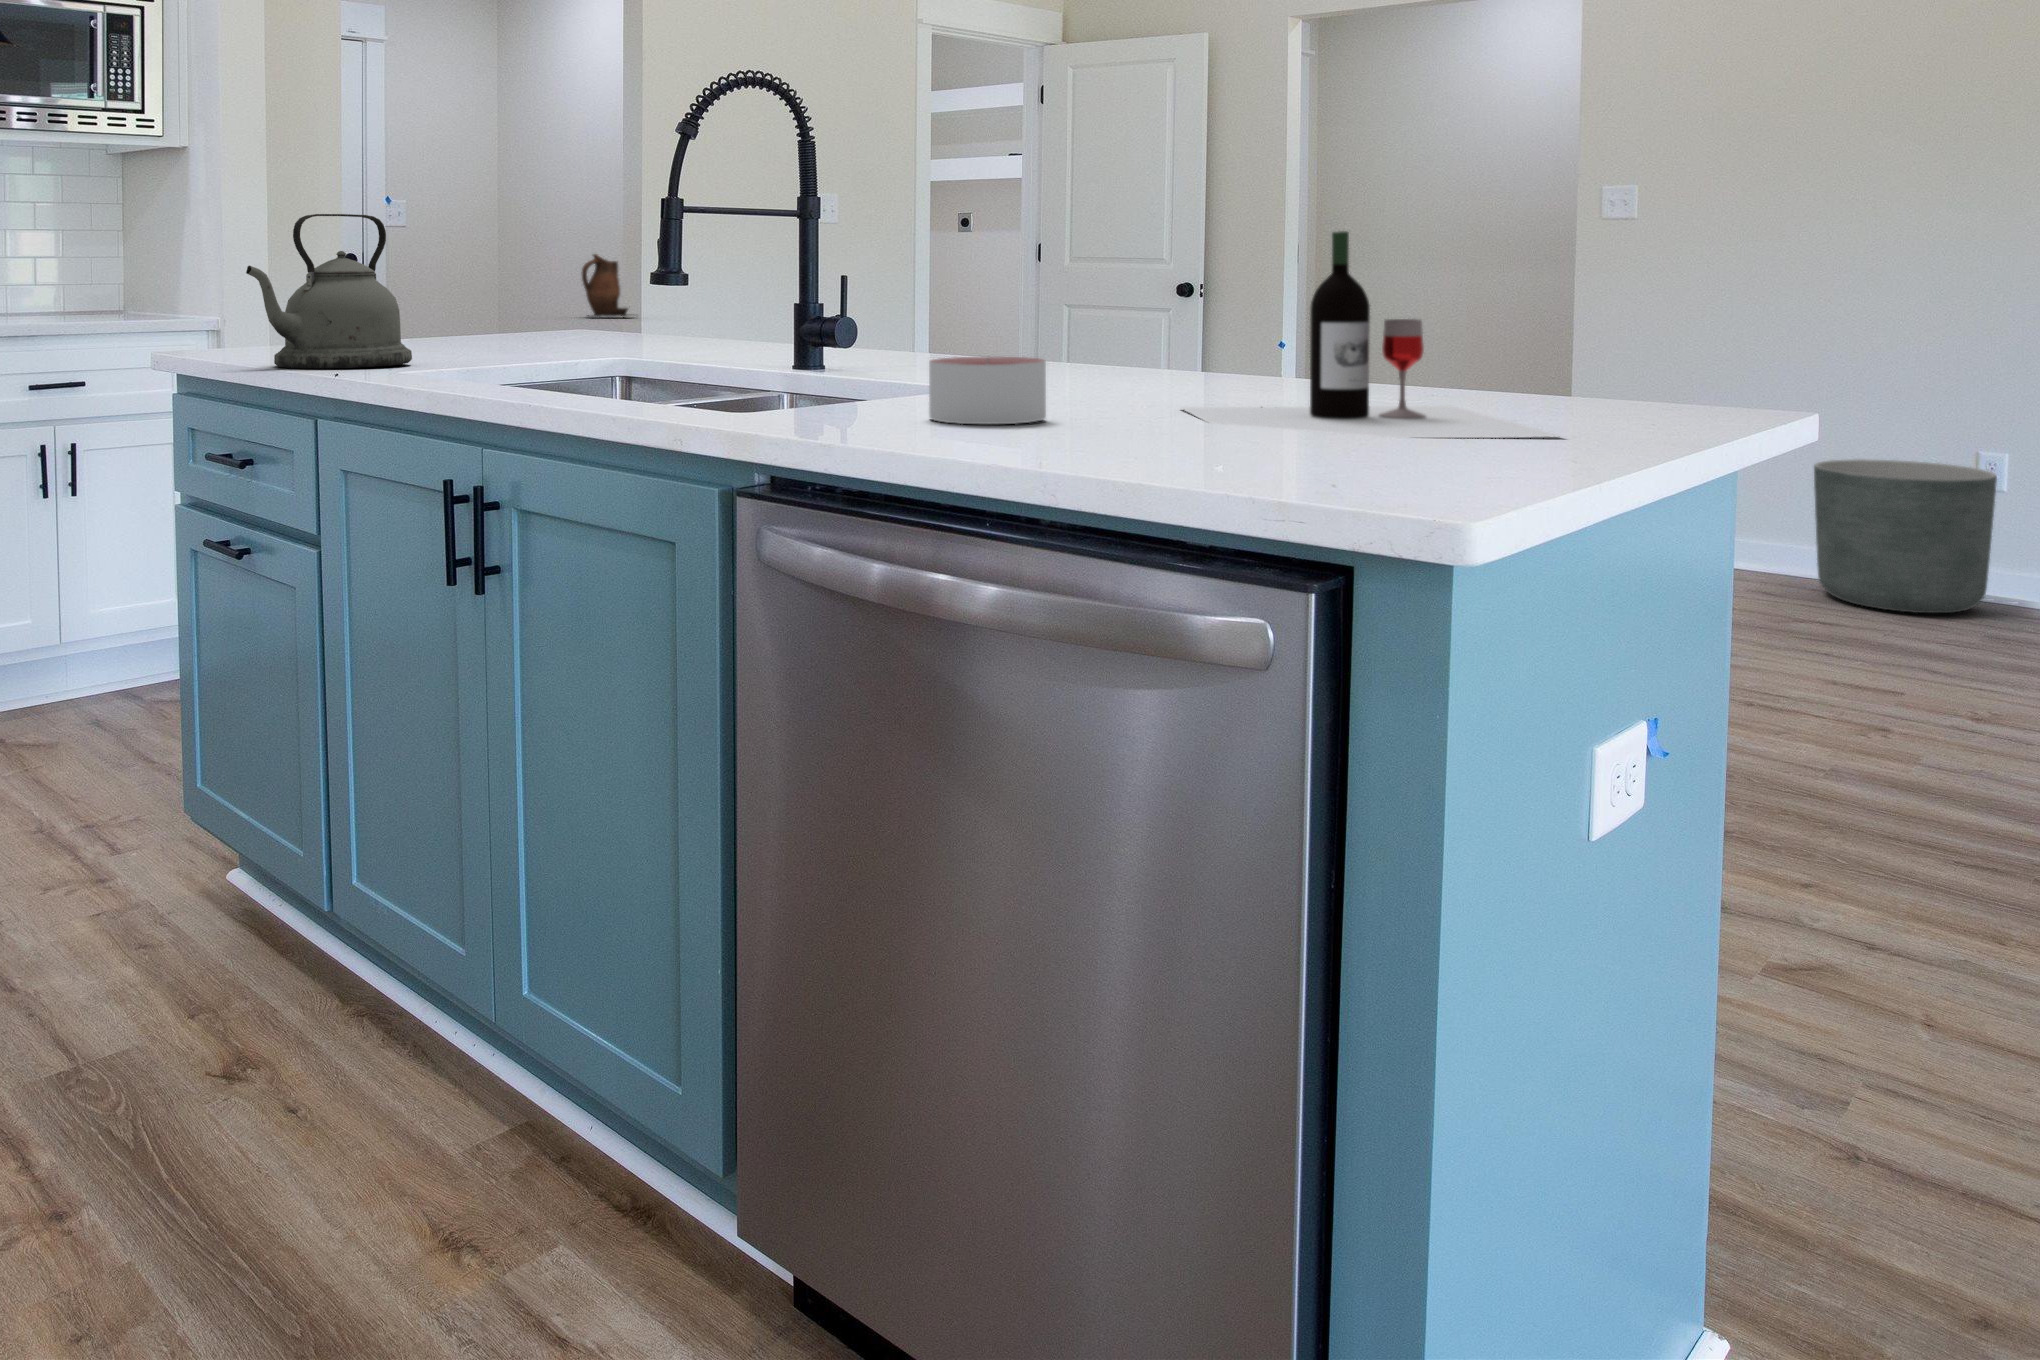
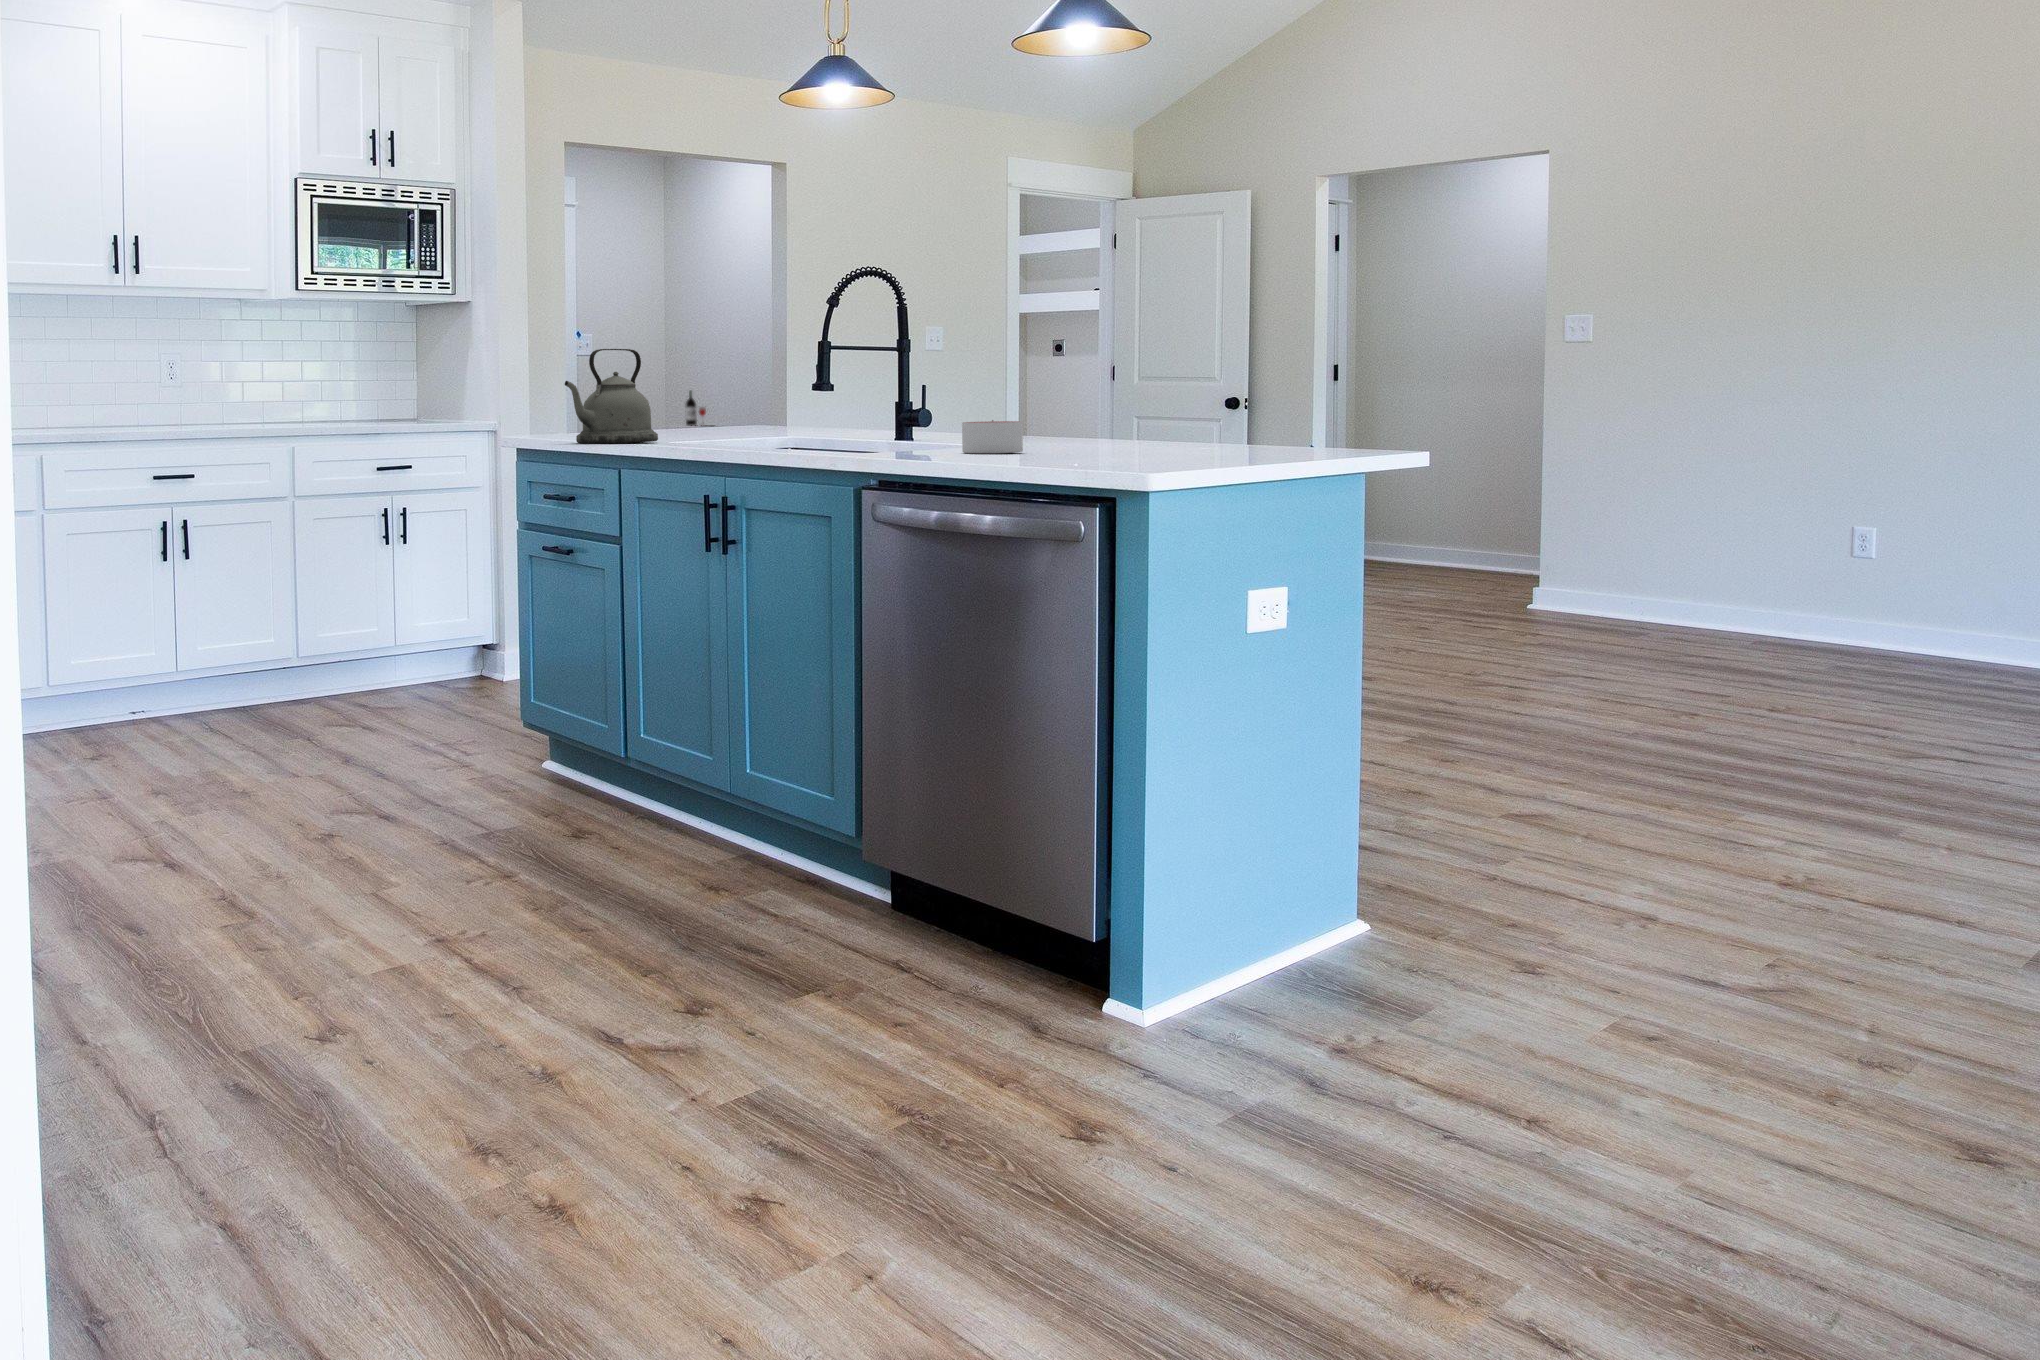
wine bottle: present [1183,231,1559,438] -> present [684,391,706,427]
ceramic pitcher: present [582,254,628,317] -> none [735,377,779,427]
planter: present [1814,459,1997,613] -> none [1714,531,1854,649]

